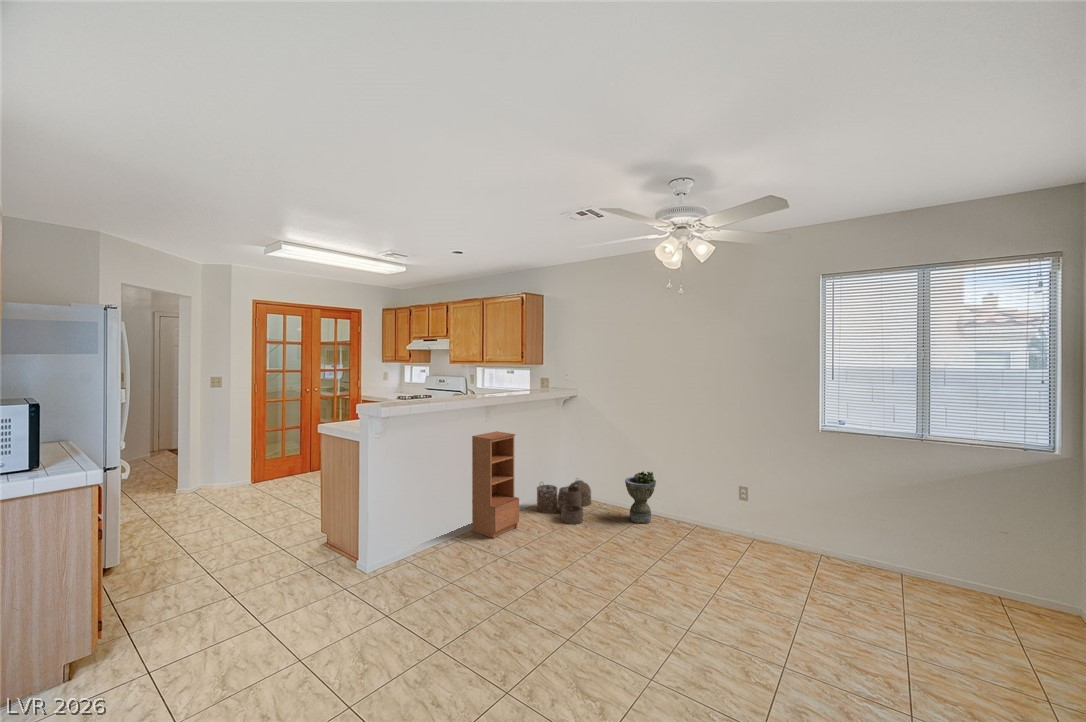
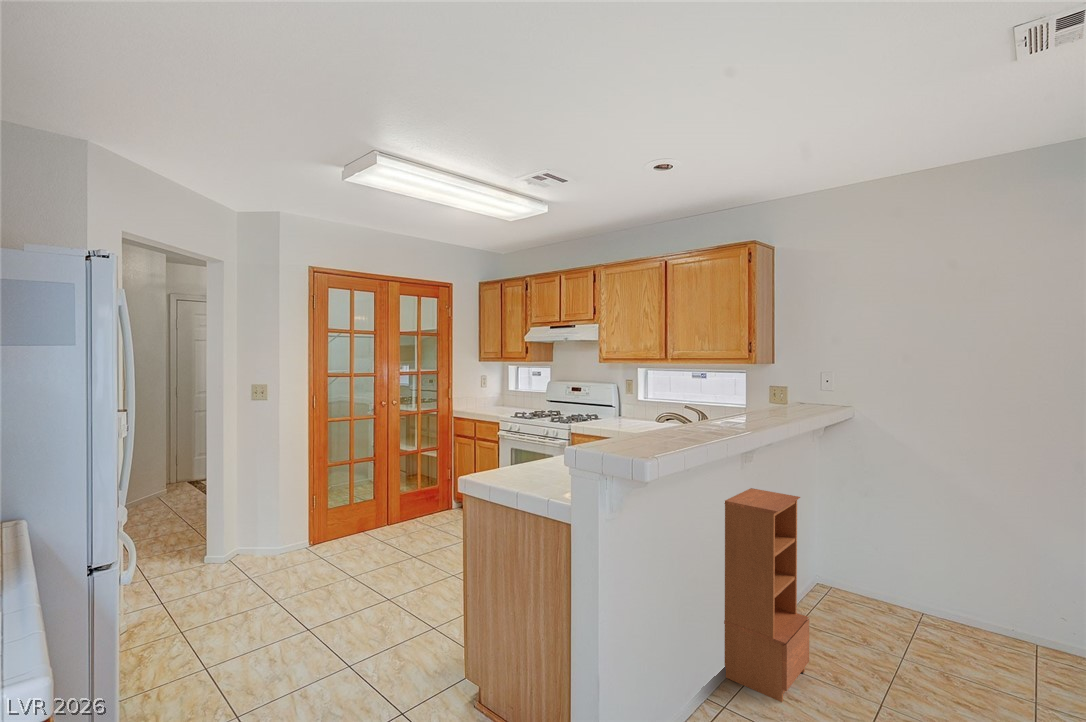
planter: present [625,471,656,524] -> none [990,565,1069,672]
woven basket: present [537,480,591,524] -> none [801,564,918,666]

